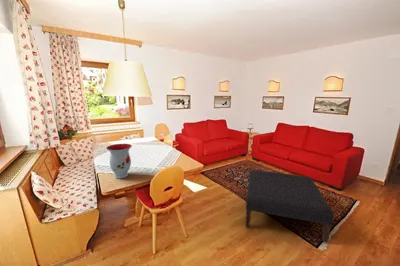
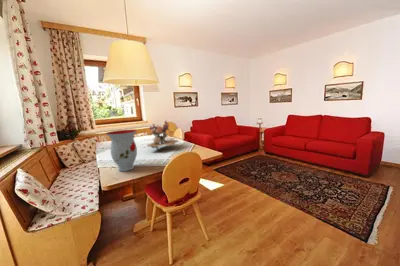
flower arrangement: none [139,130,168,158] -> present [148,121,178,149]
ottoman: present [246,170,334,243] -> none [268,161,392,239]

